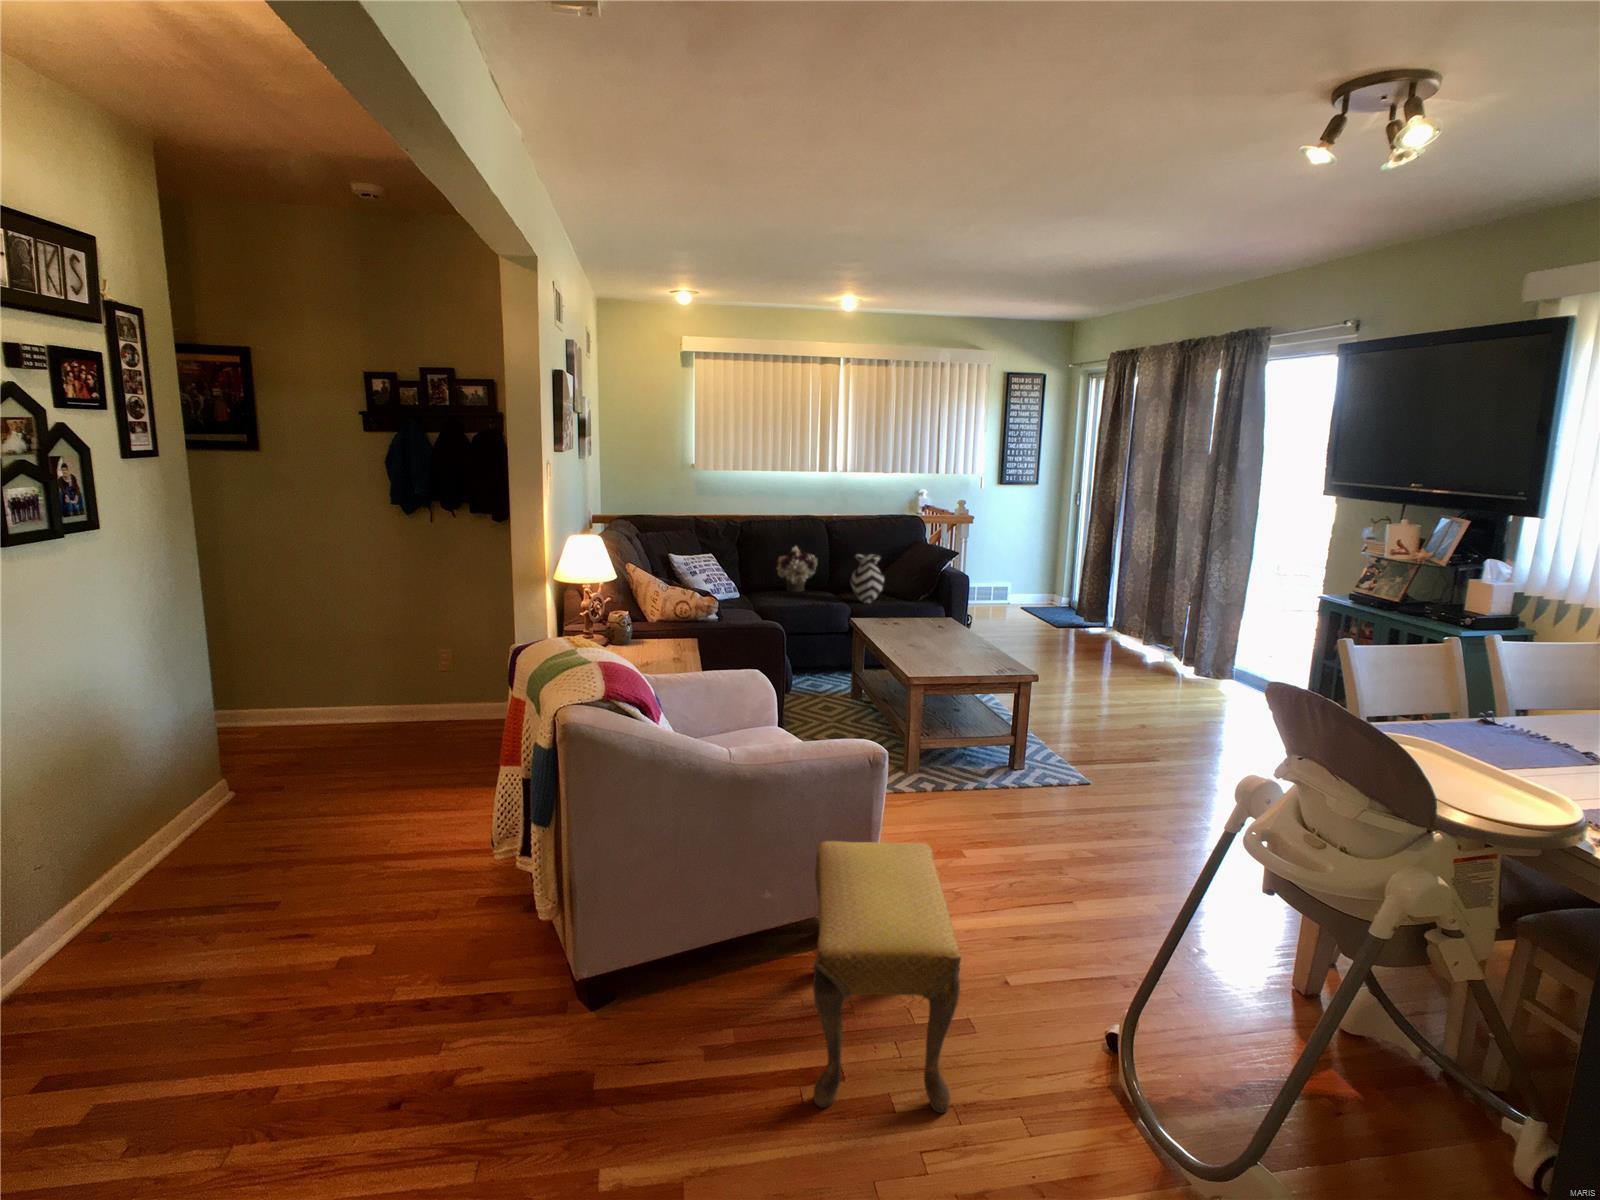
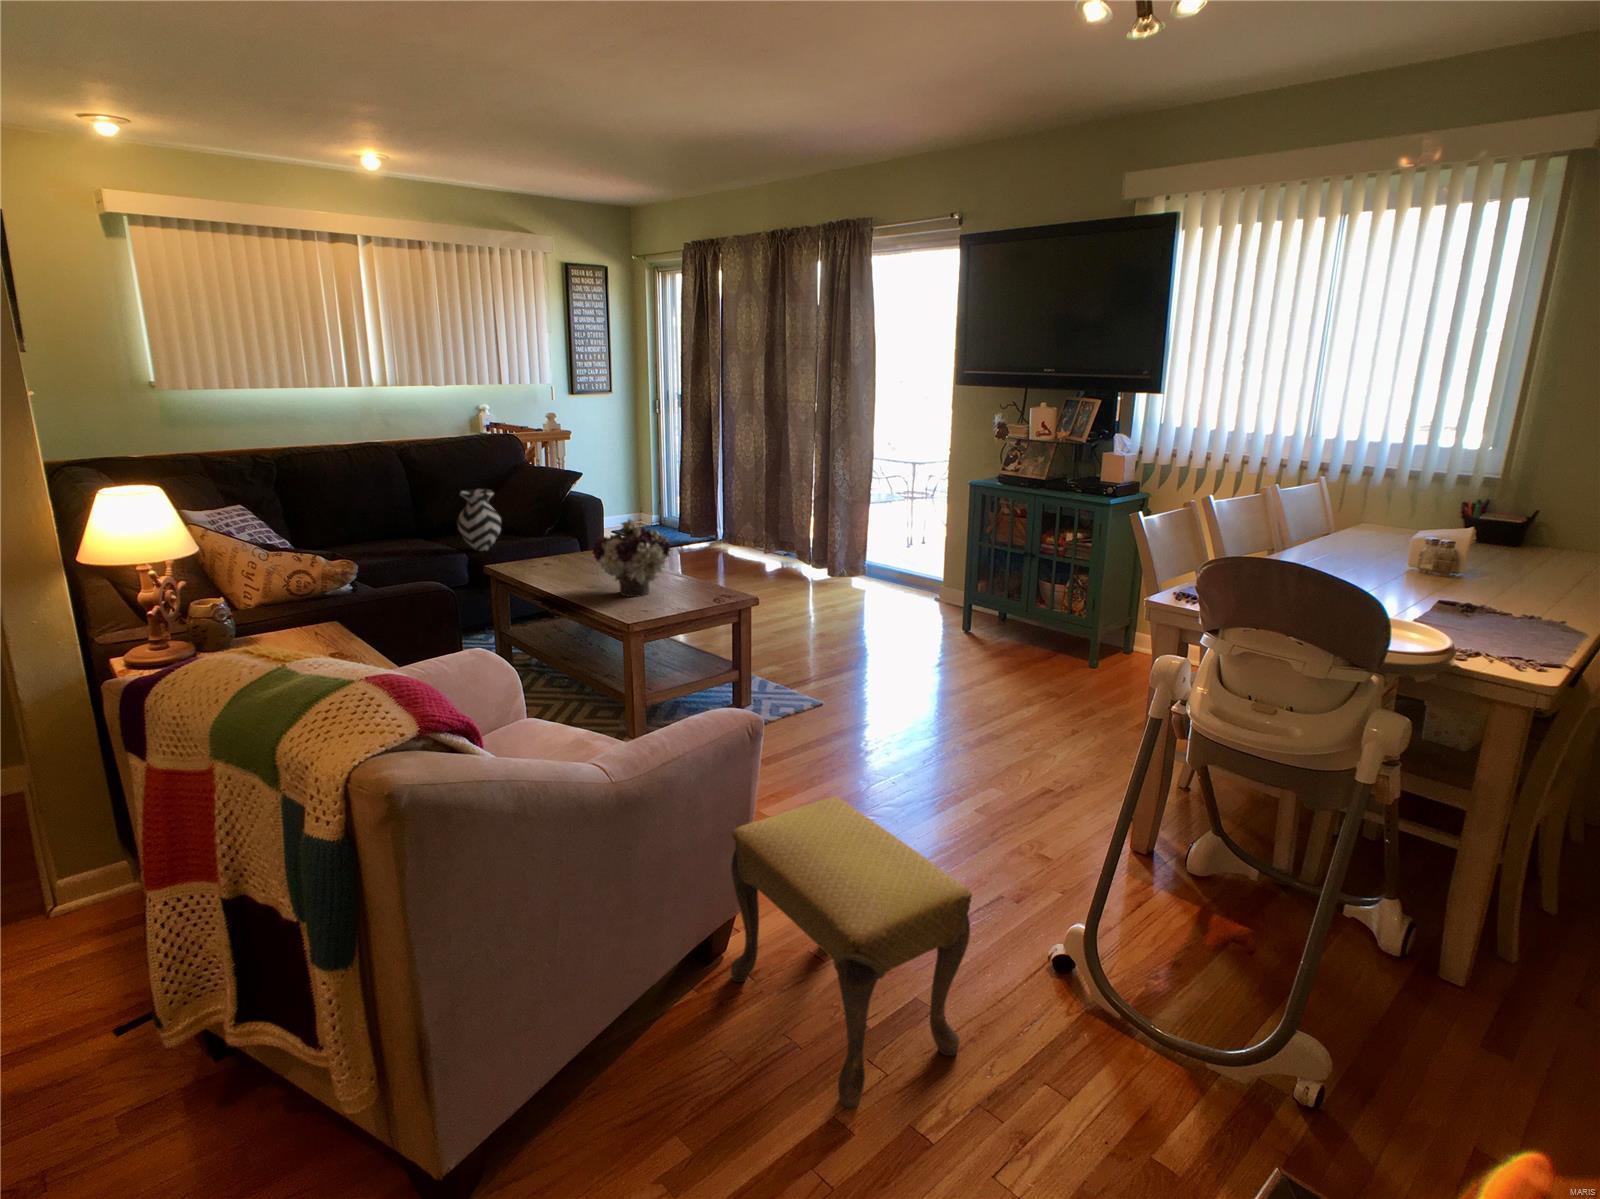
flower arrangement: present [776,546,817,592] -> present [592,519,670,597]

